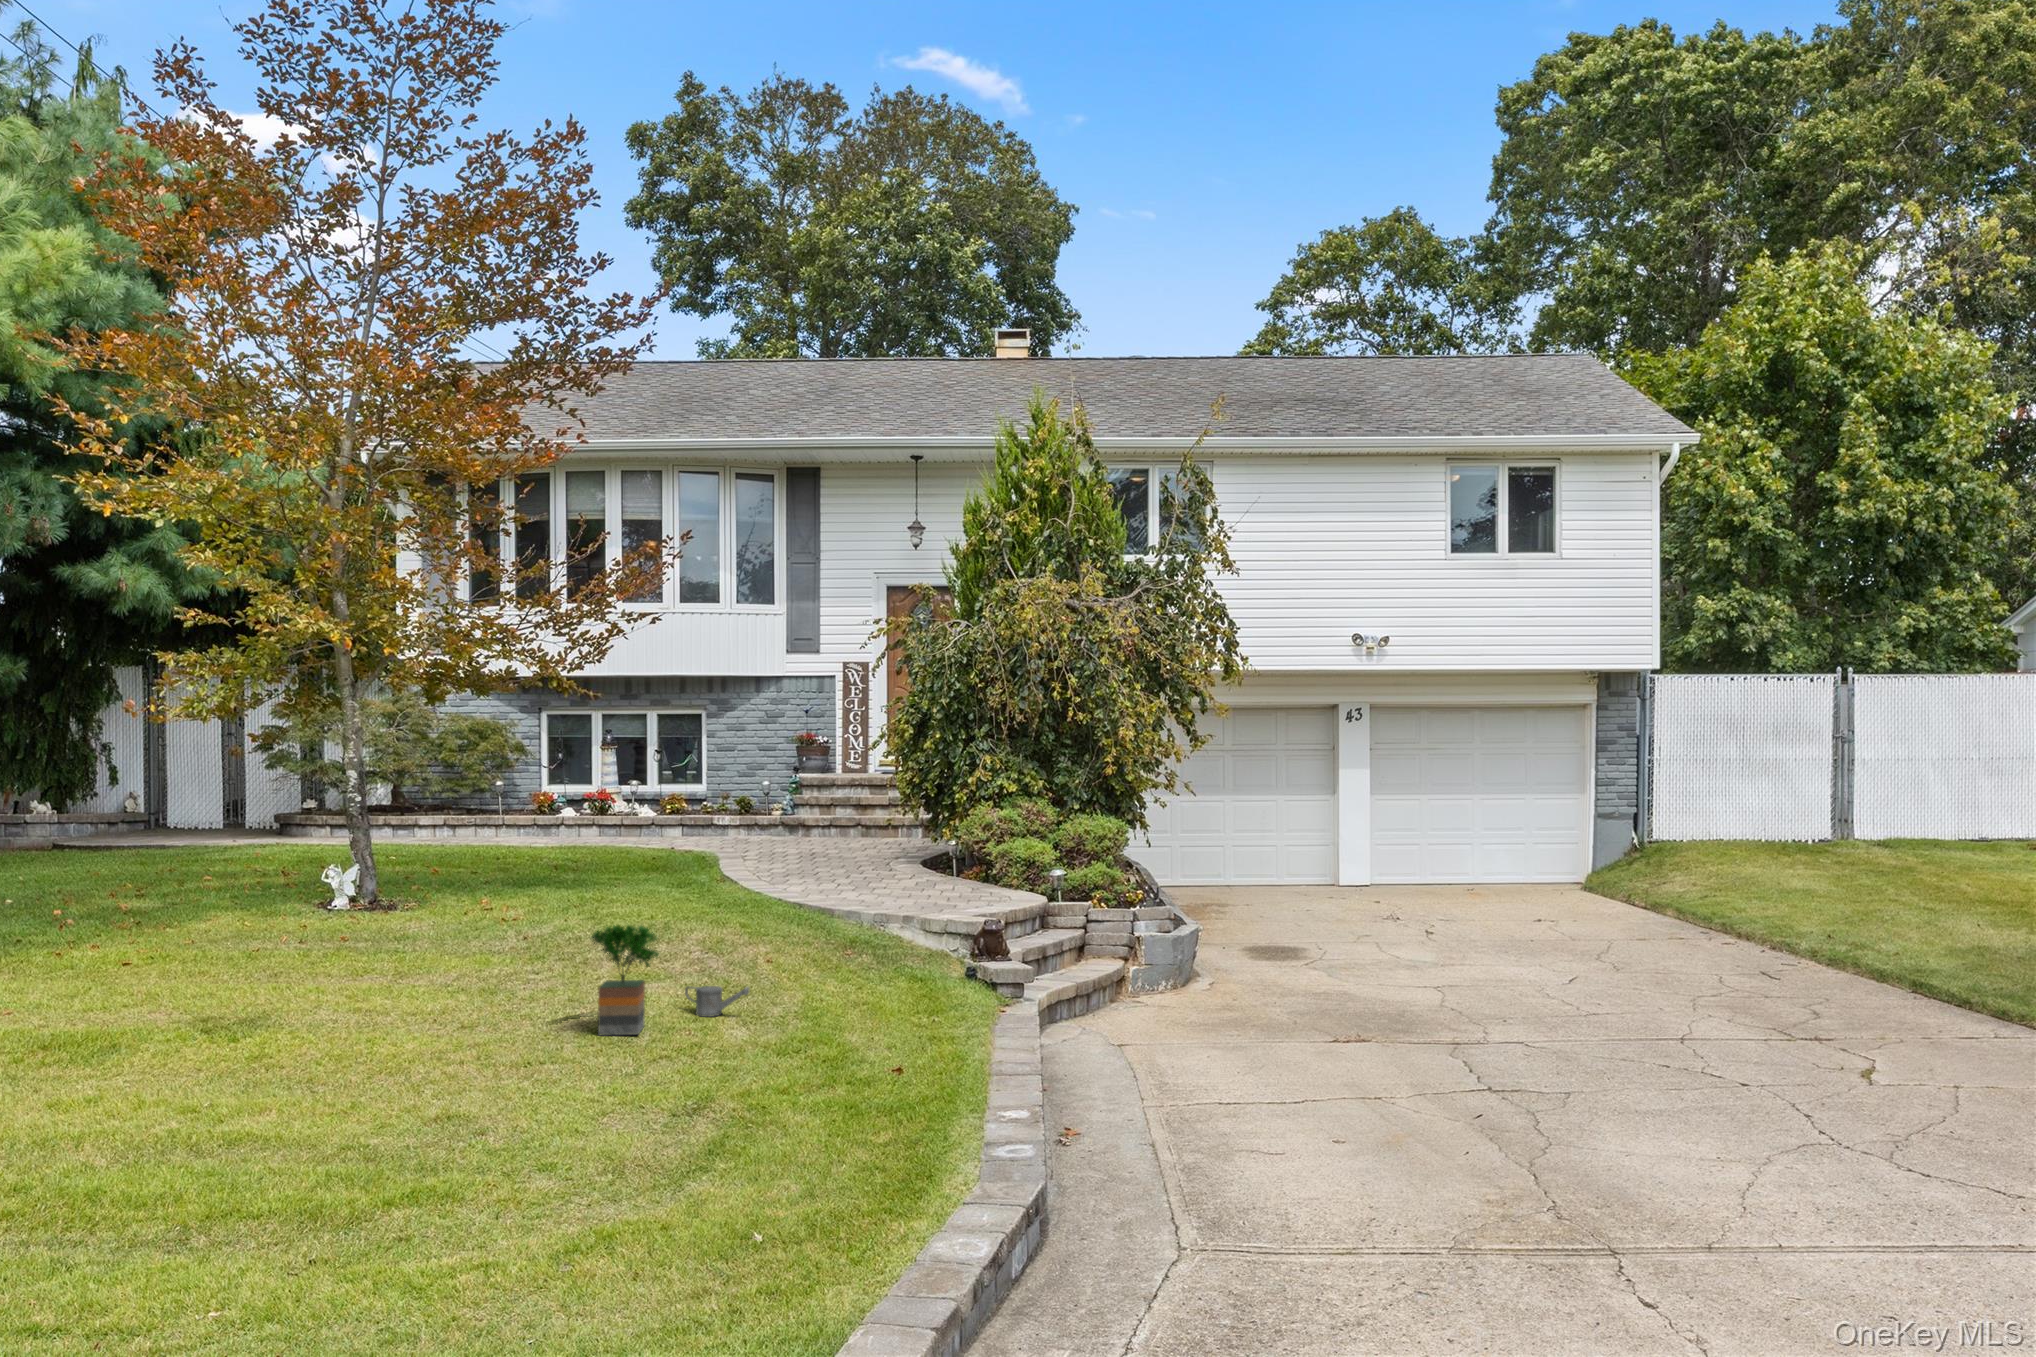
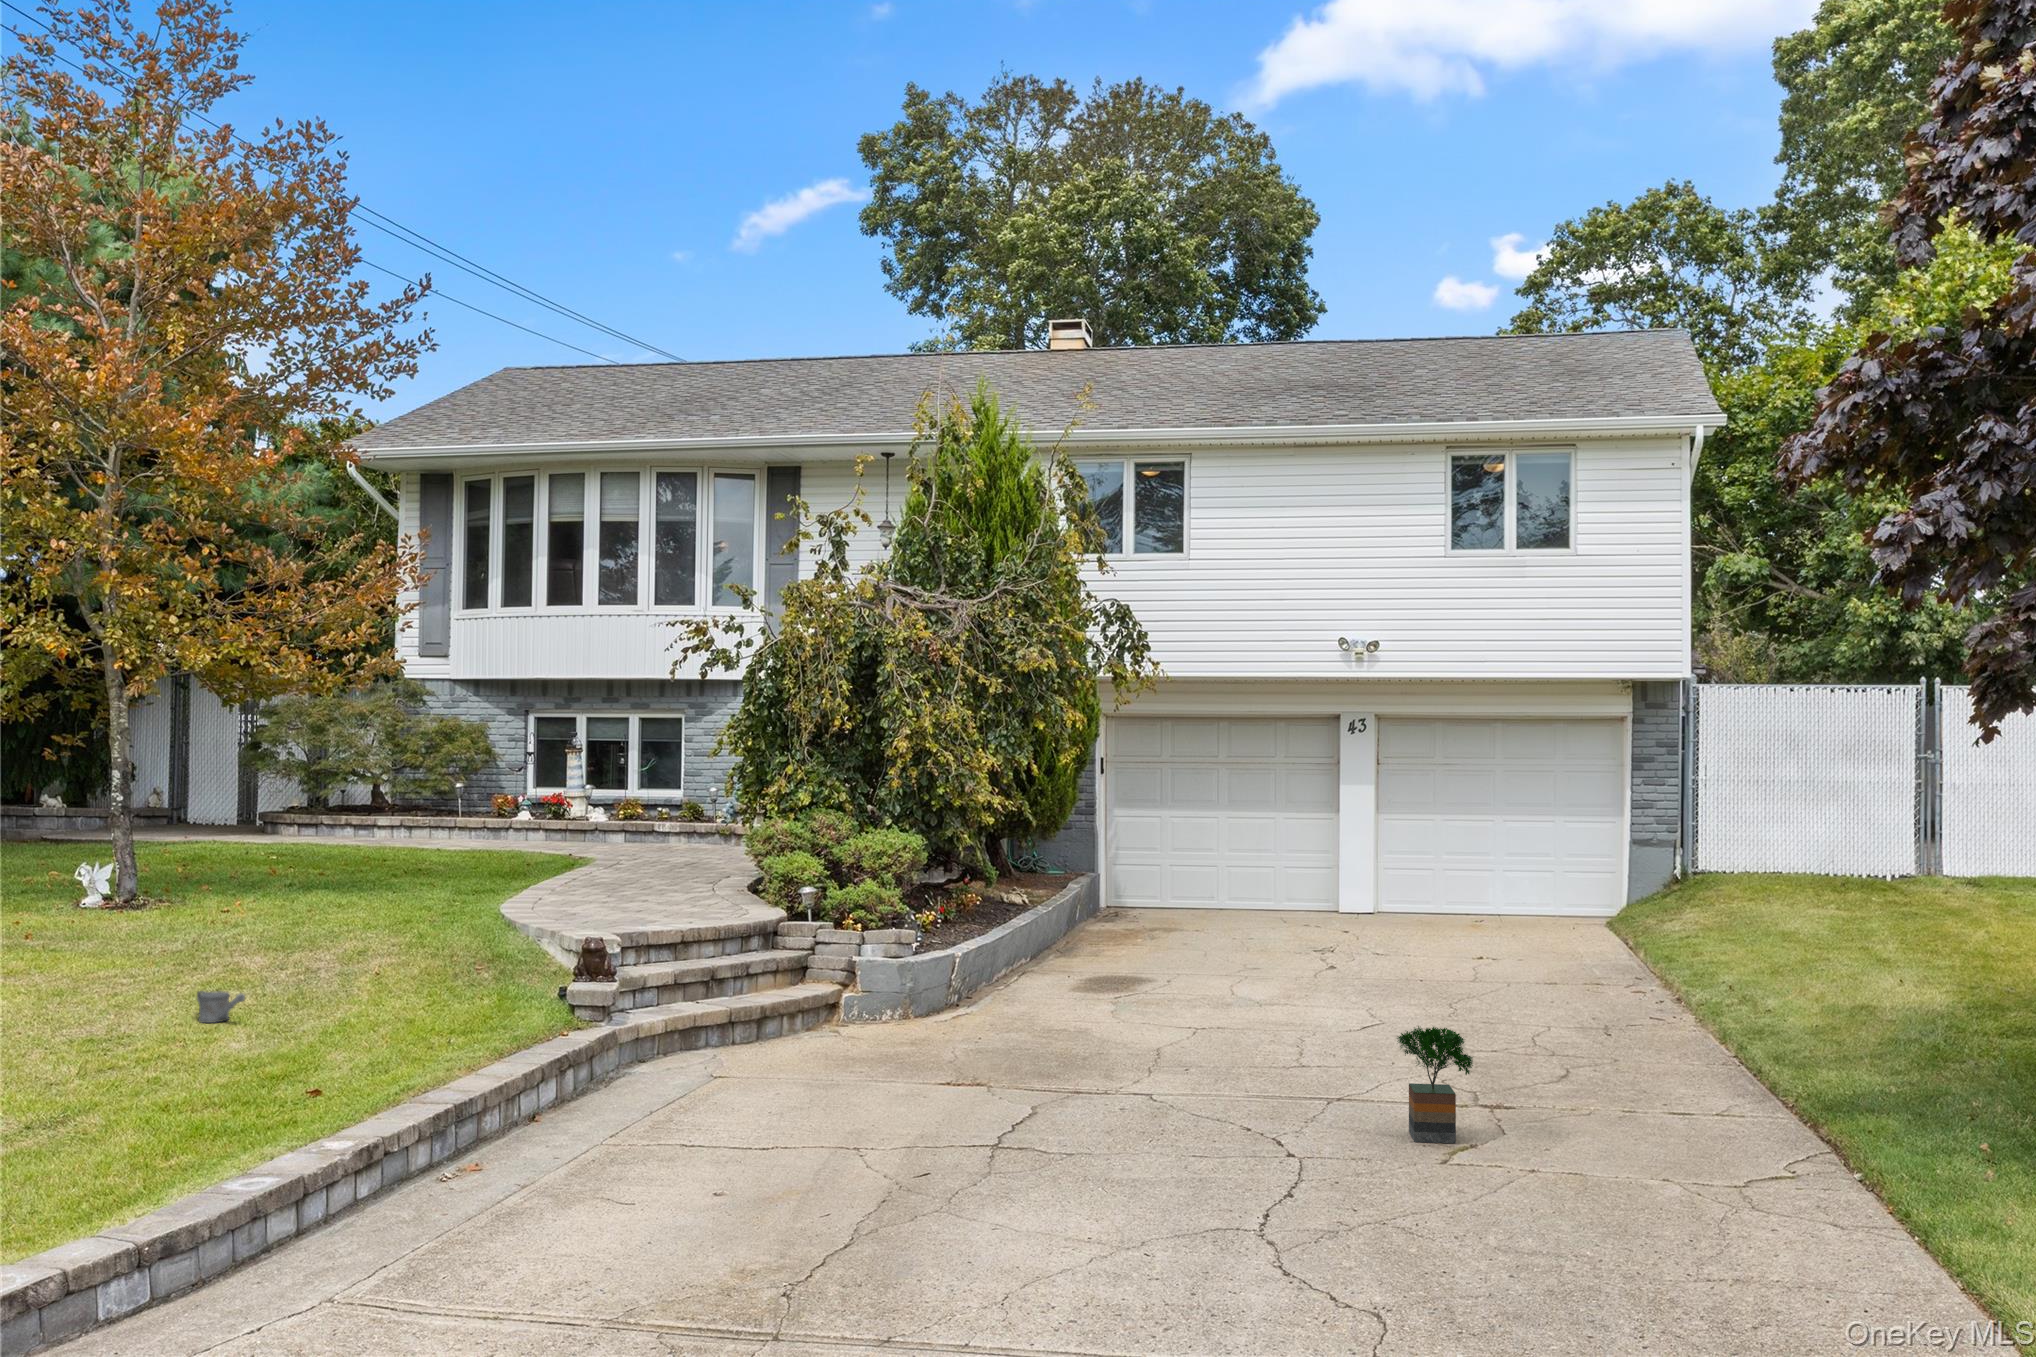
potted tree: present [591,925,659,1035] -> present [1397,1026,1473,1144]

